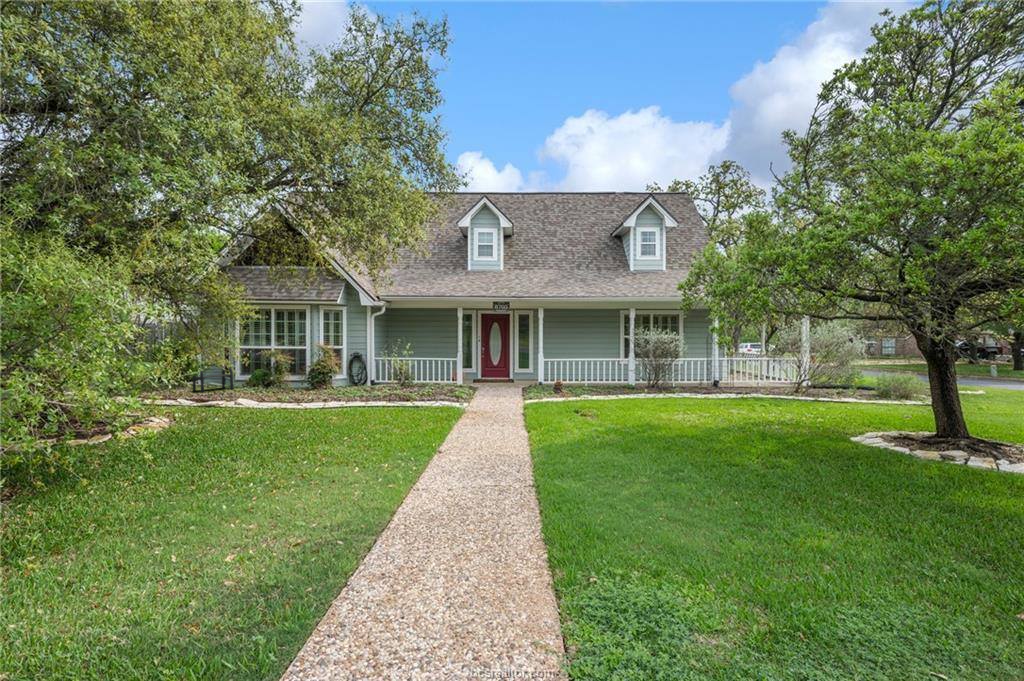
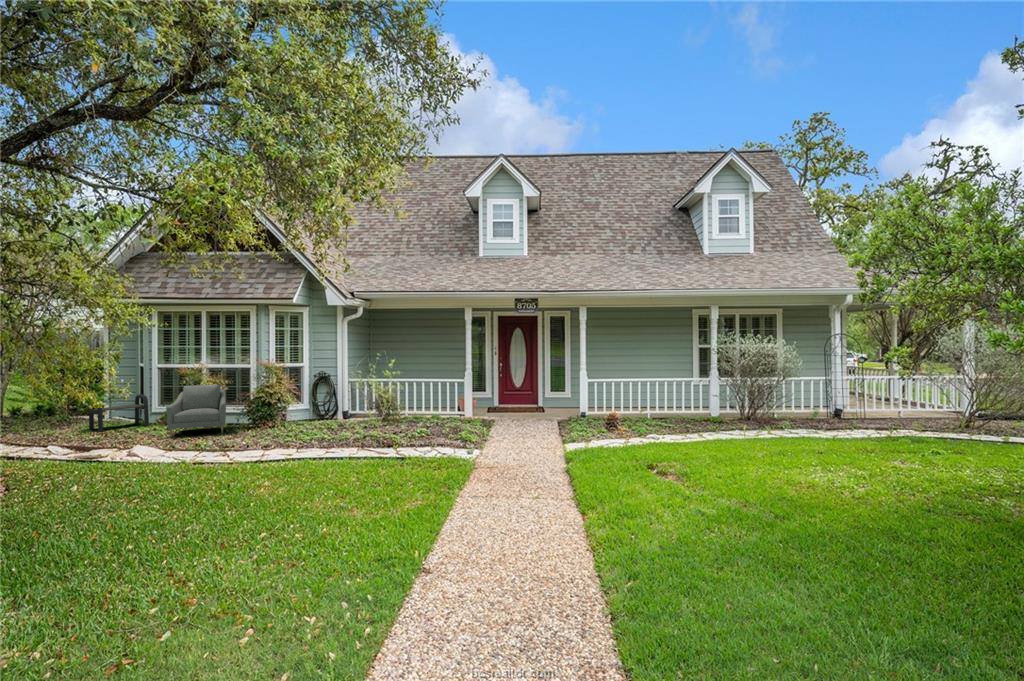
chair: none [253,360,292,395] -> present [166,385,226,437]

